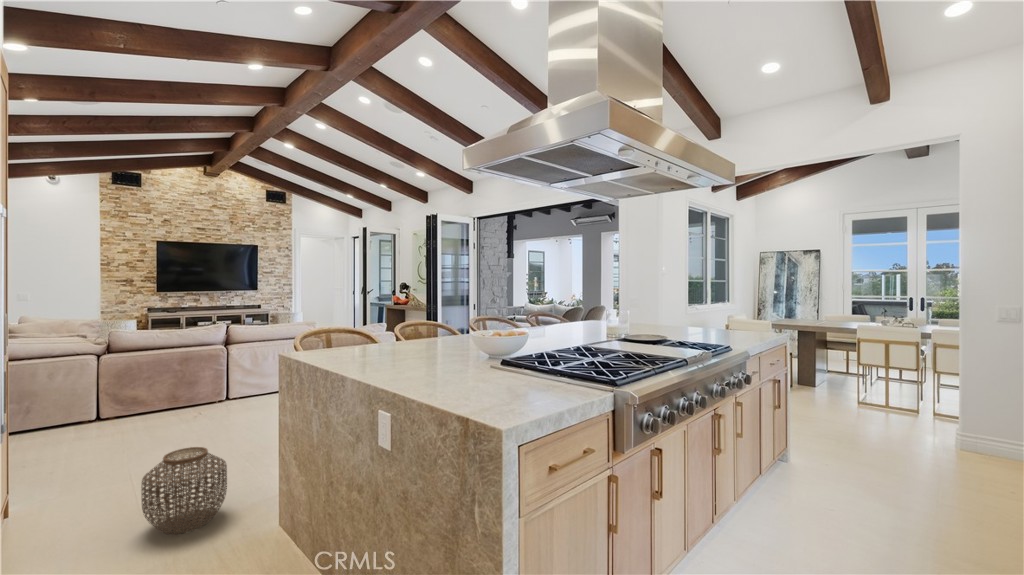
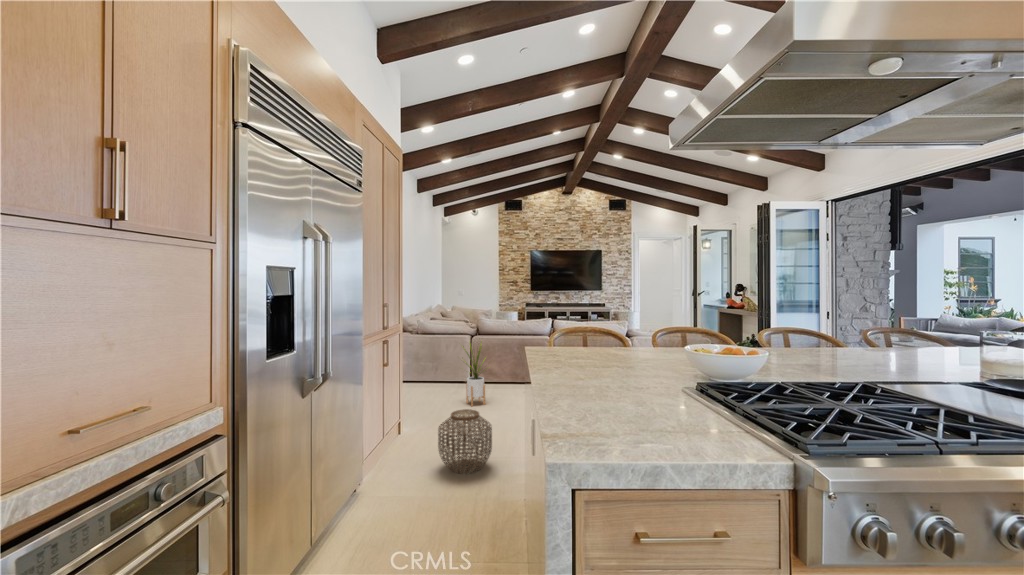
house plant: none [104,354,166,451] -> present [463,344,485,406]

